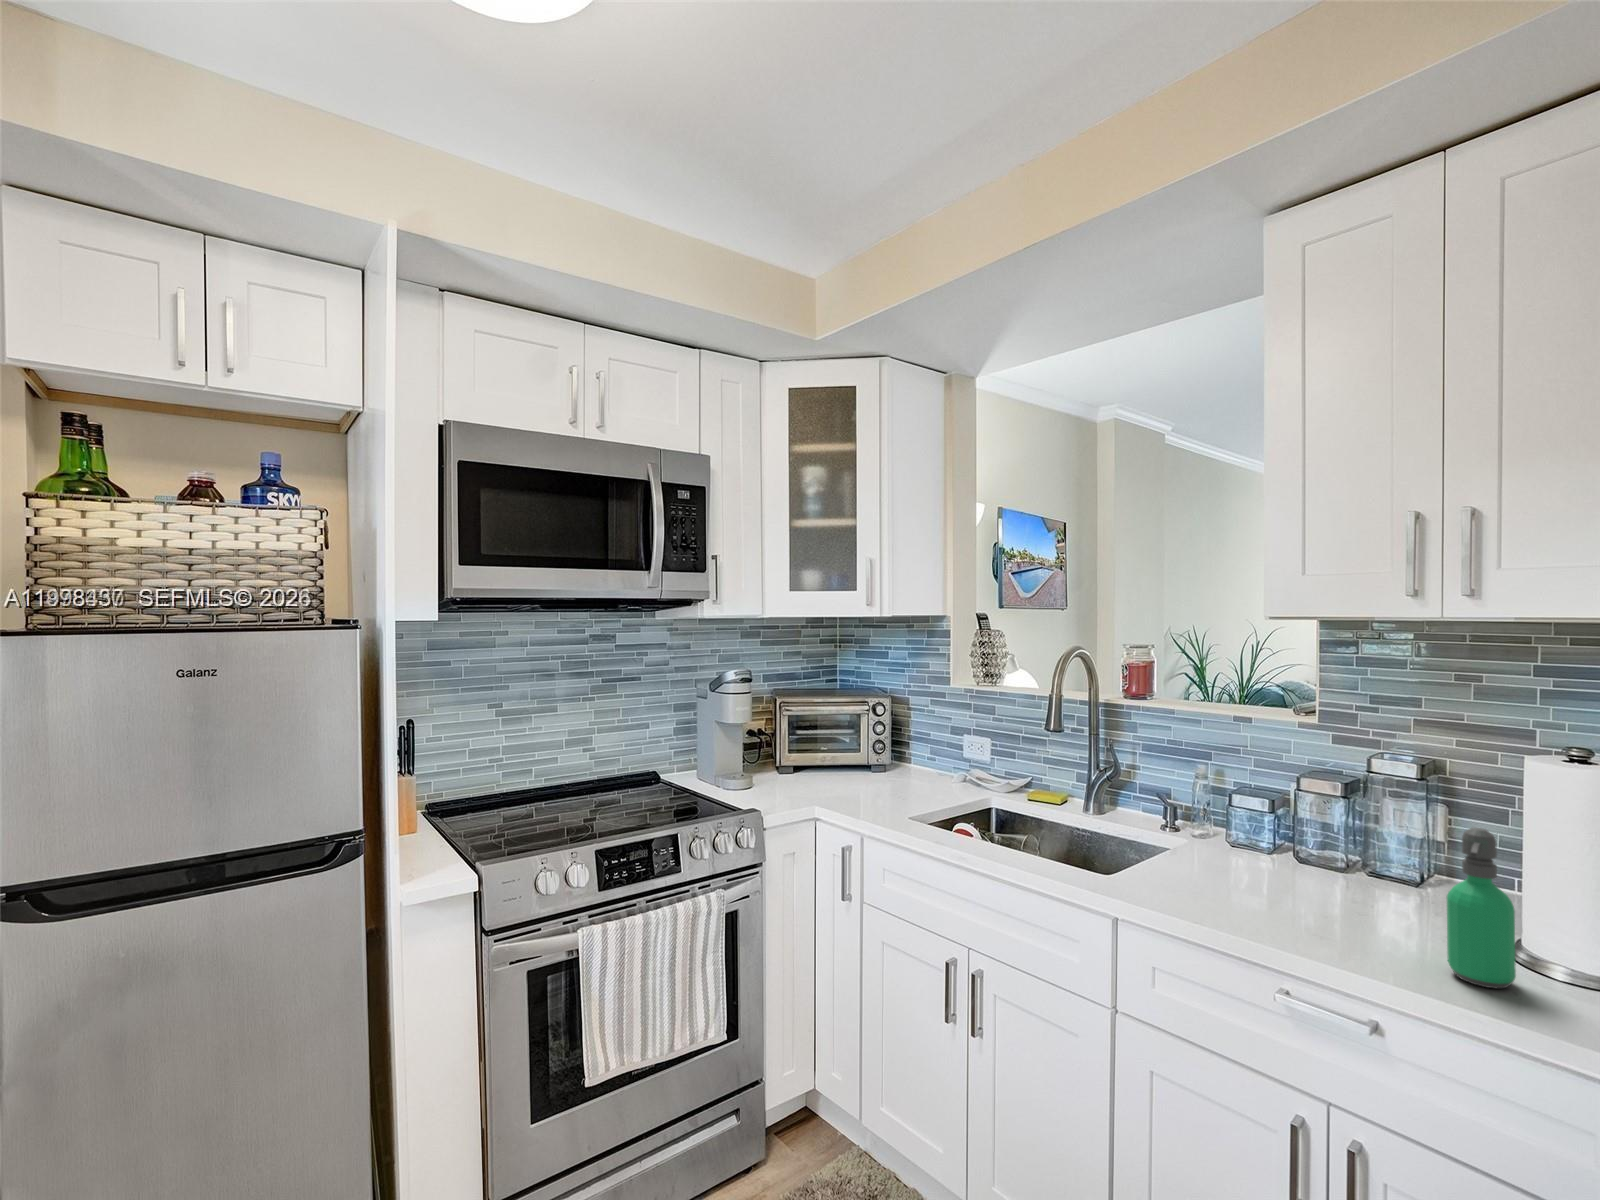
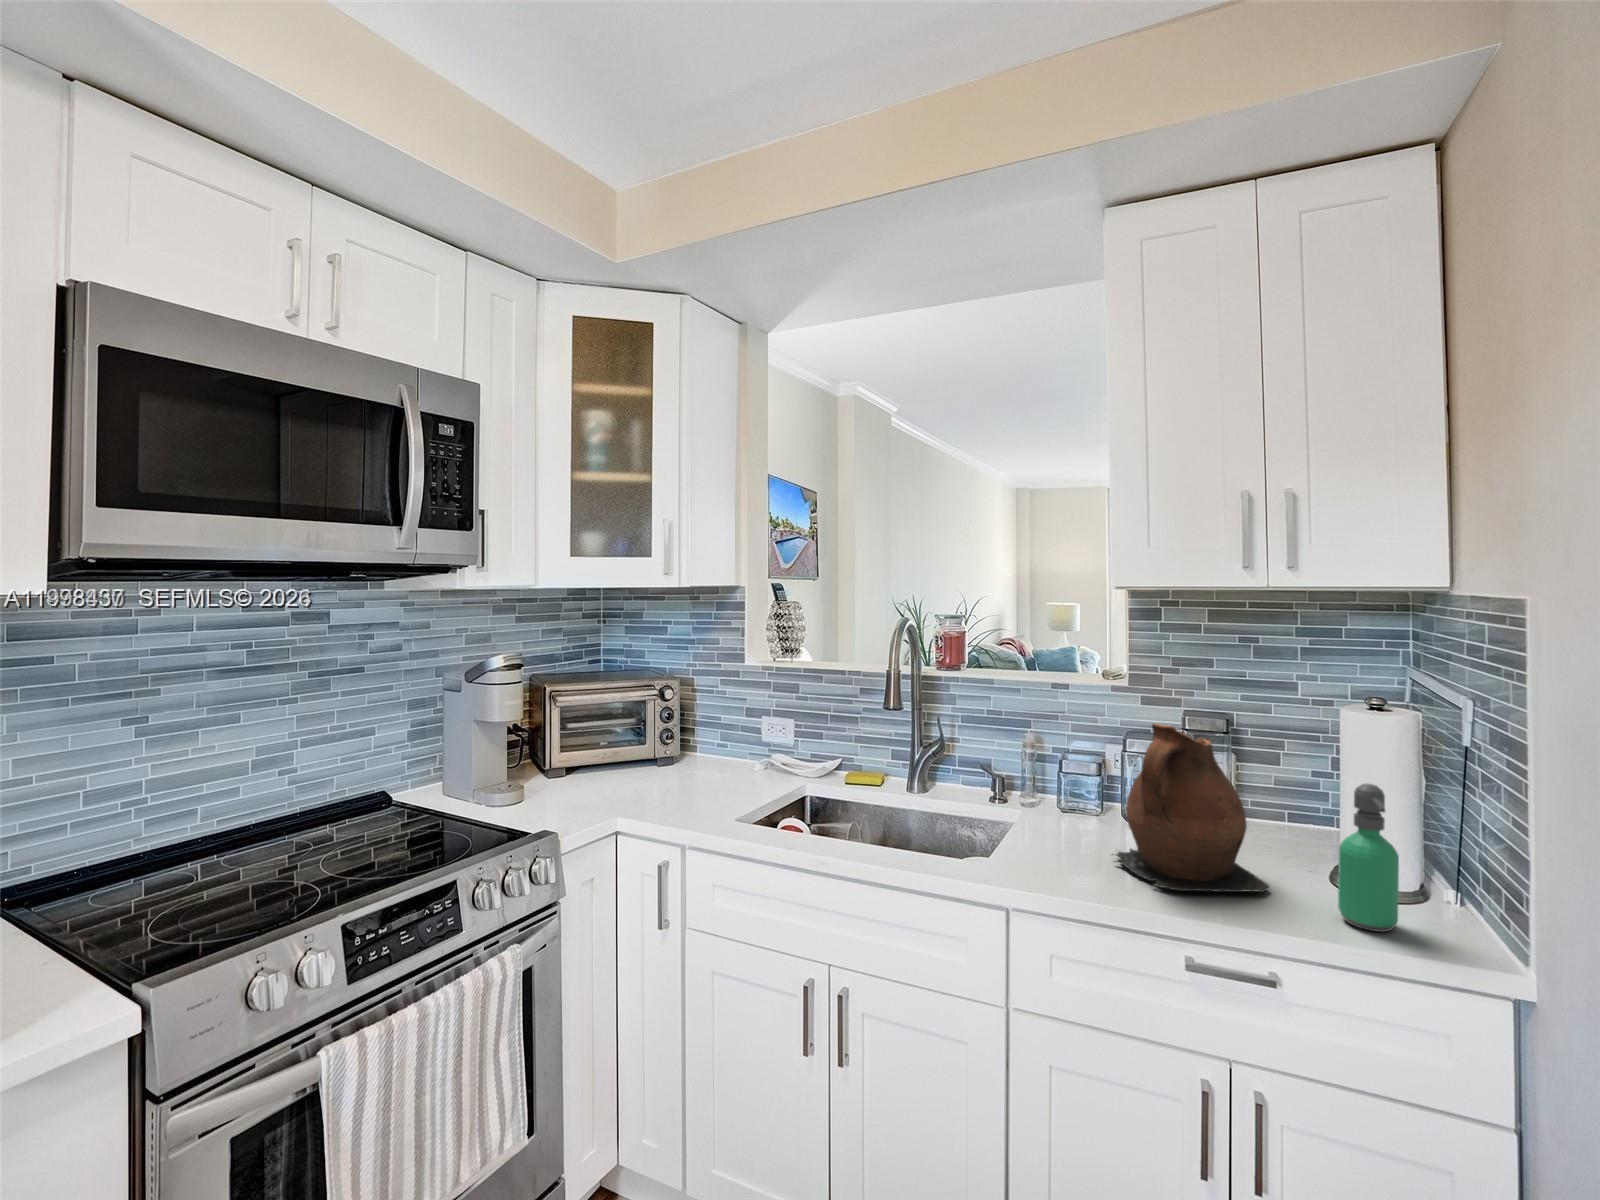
ceramic pitcher: none [1235,753,1395,939] -> present [1112,724,1270,894]

